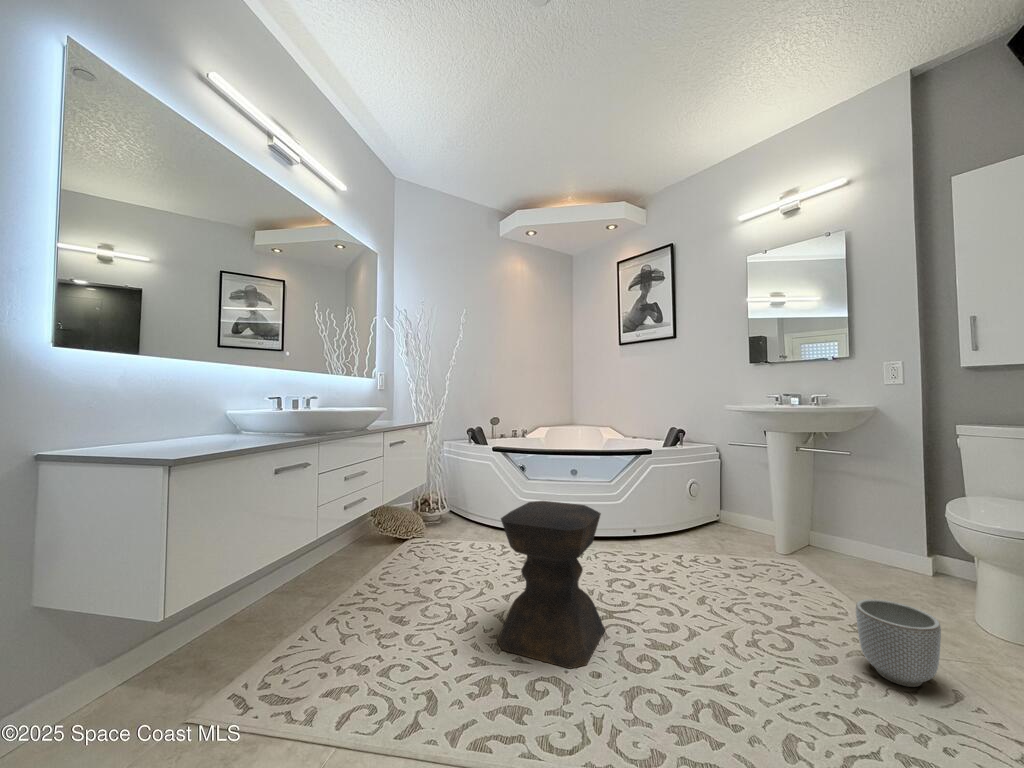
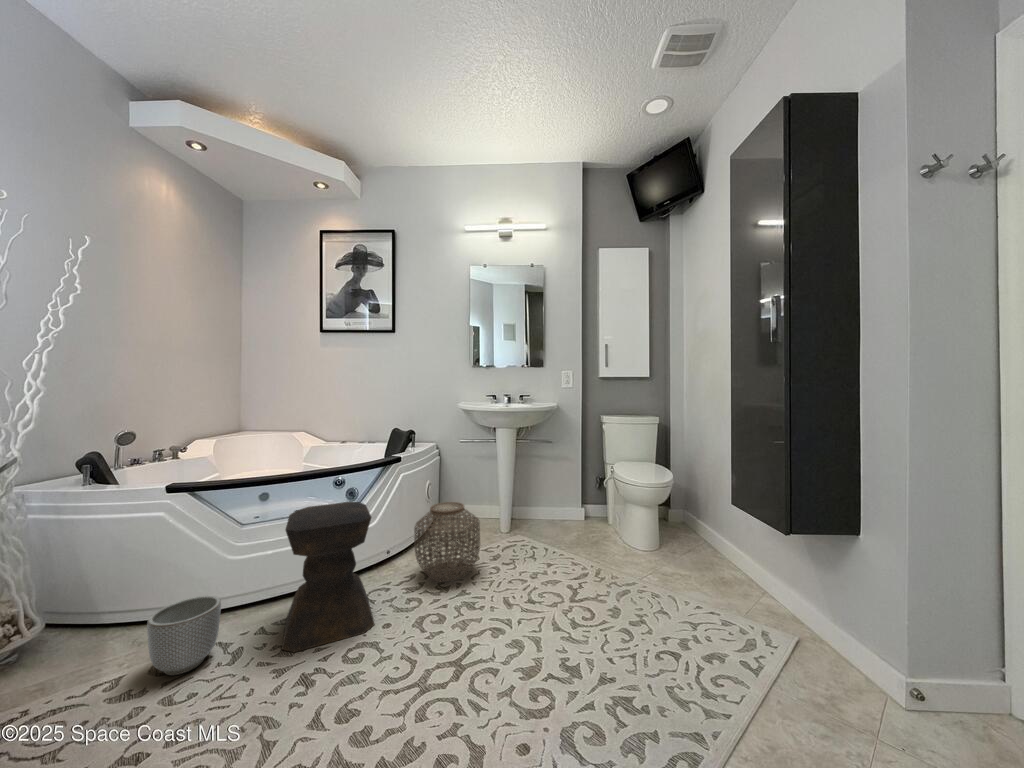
woven basket: none [671,537,781,664] -> present [414,502,480,582]
planter: present [856,599,941,687] -> present [147,596,221,675]

